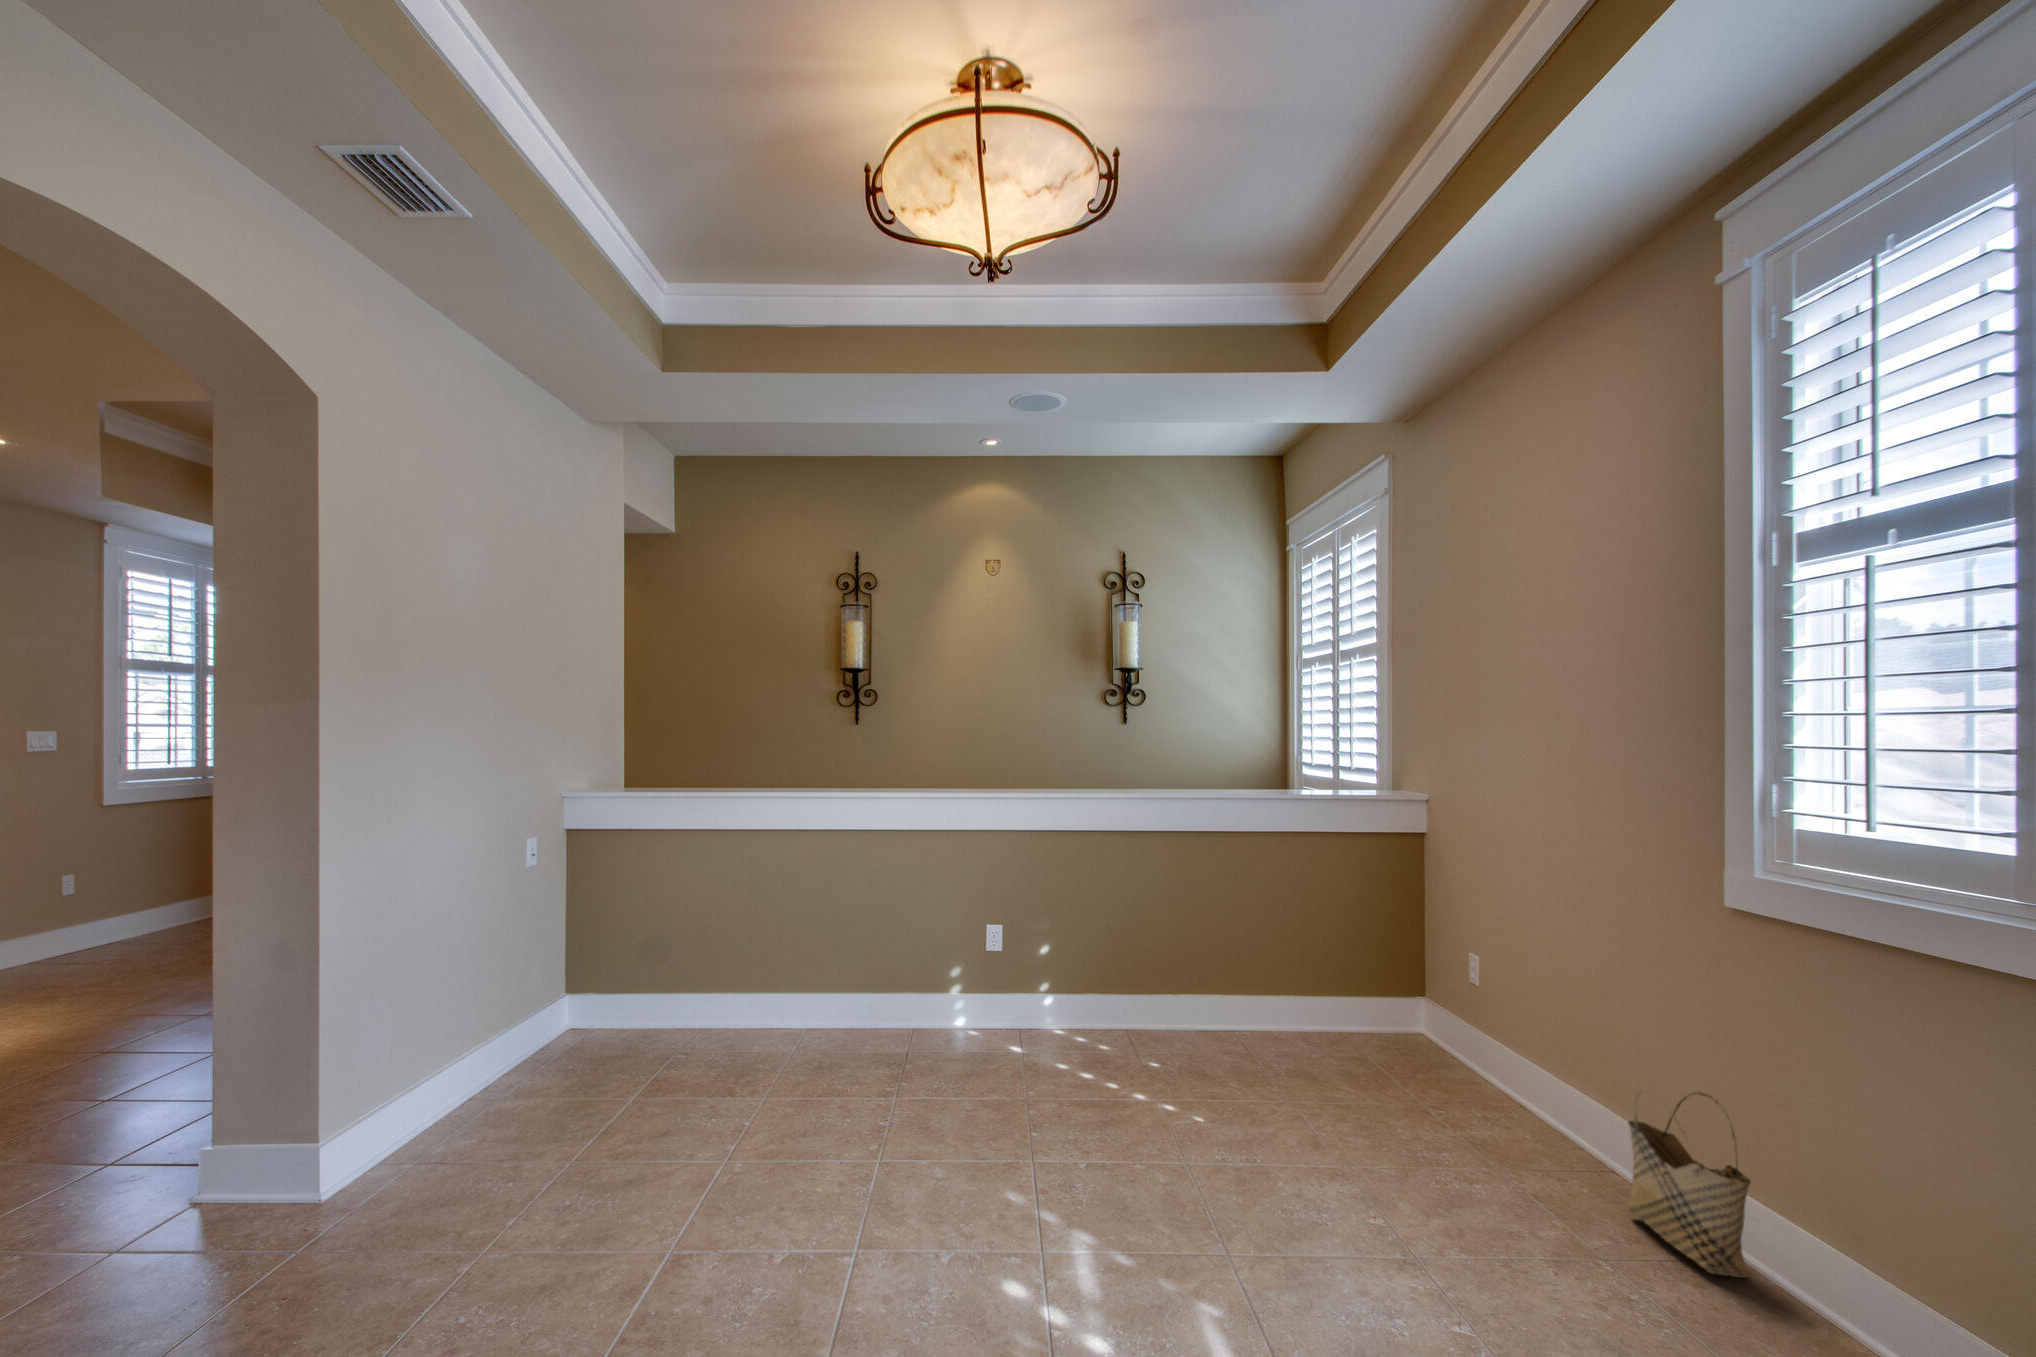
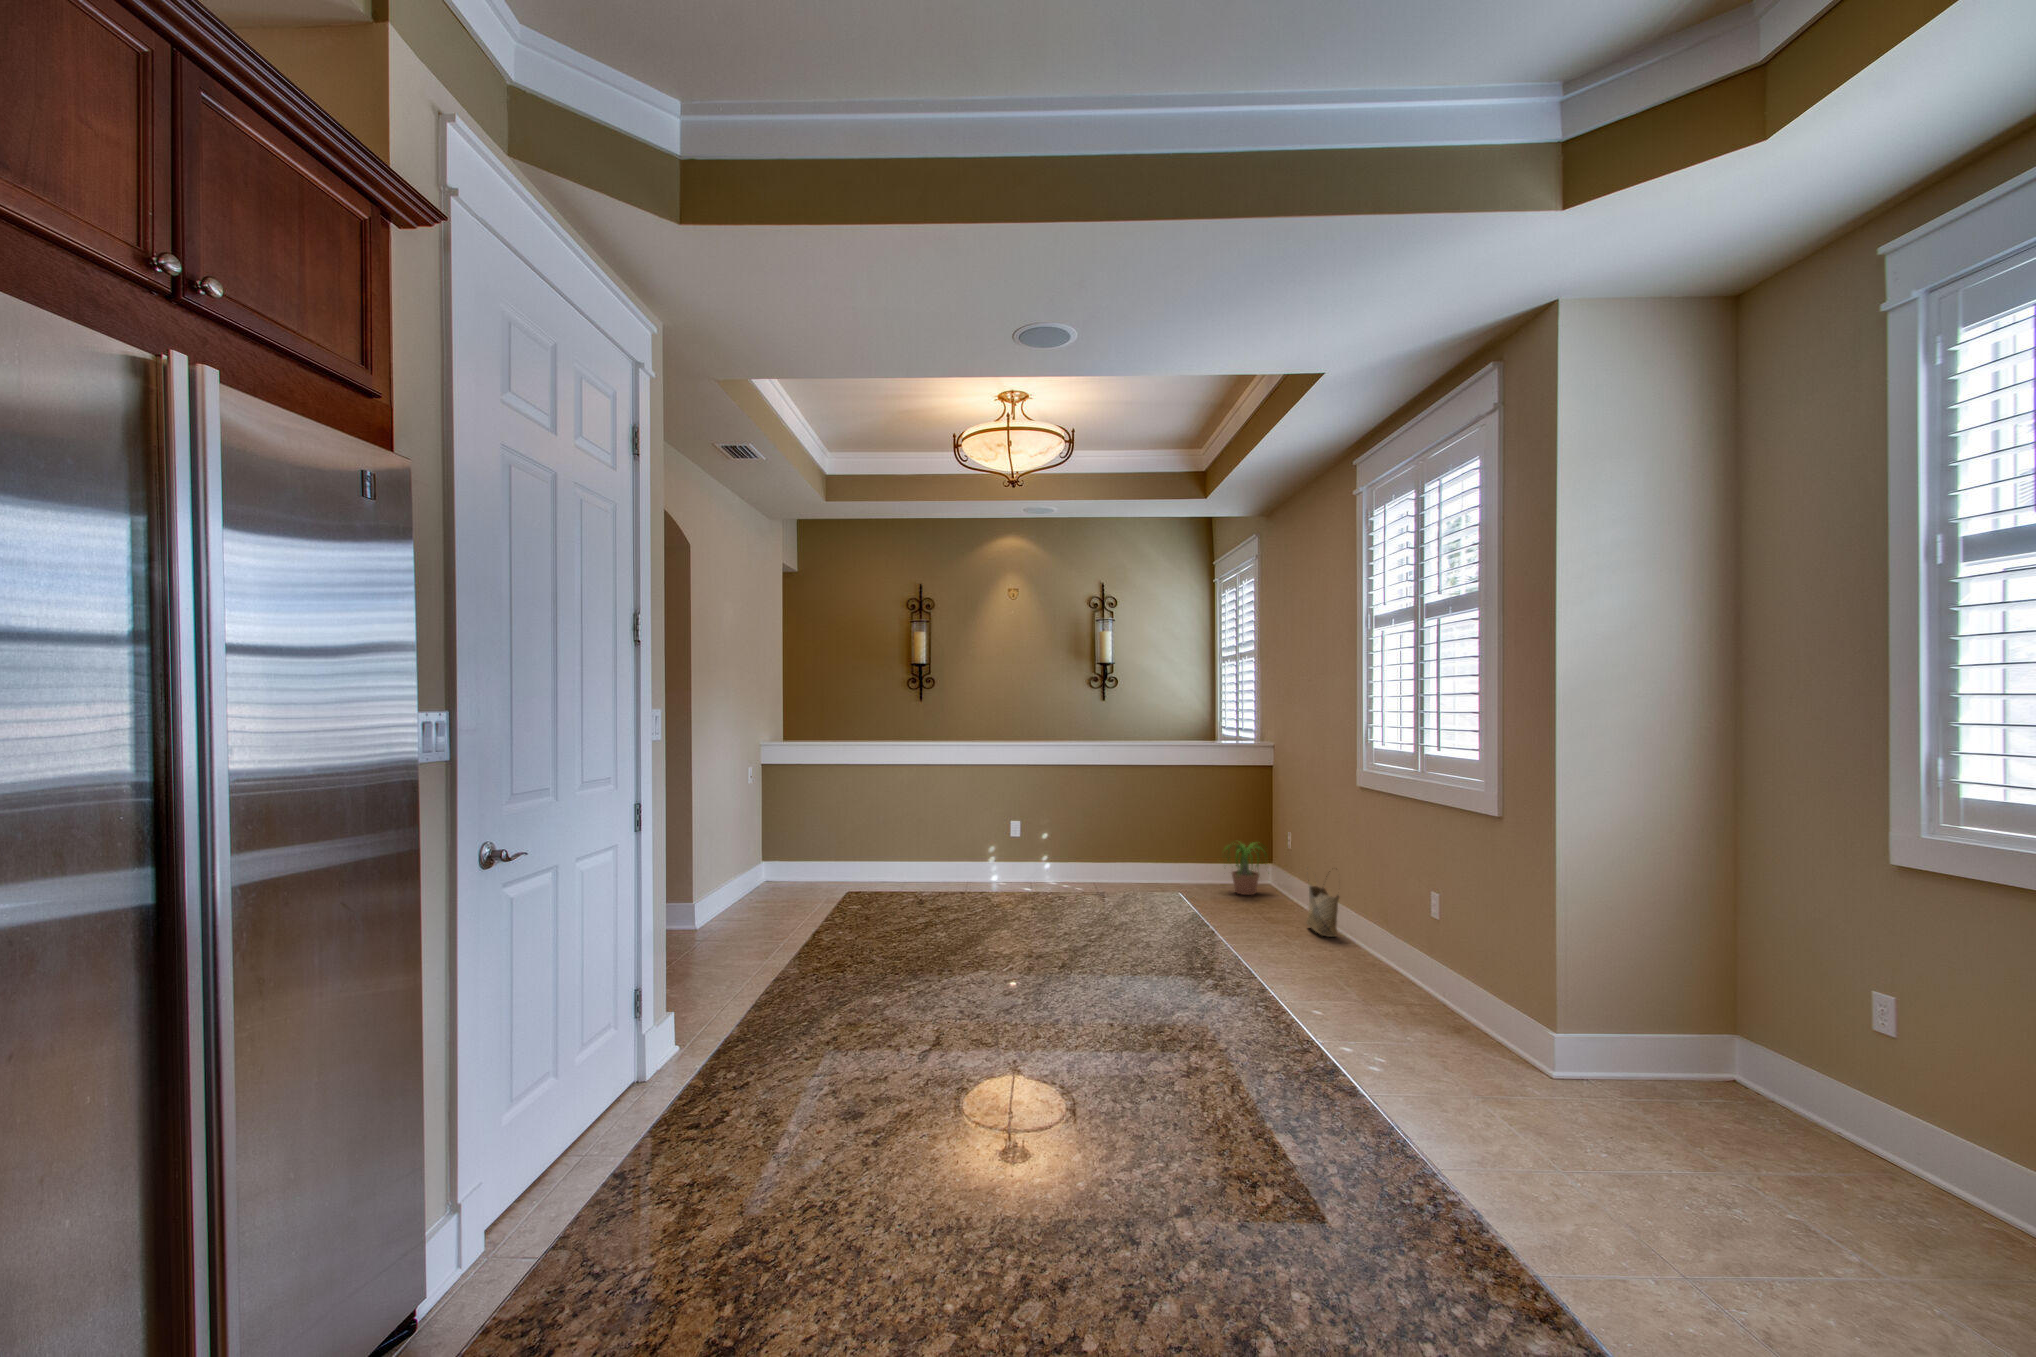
potted plant: none [1340,967,1459,1072] -> present [1225,843,1267,895]

